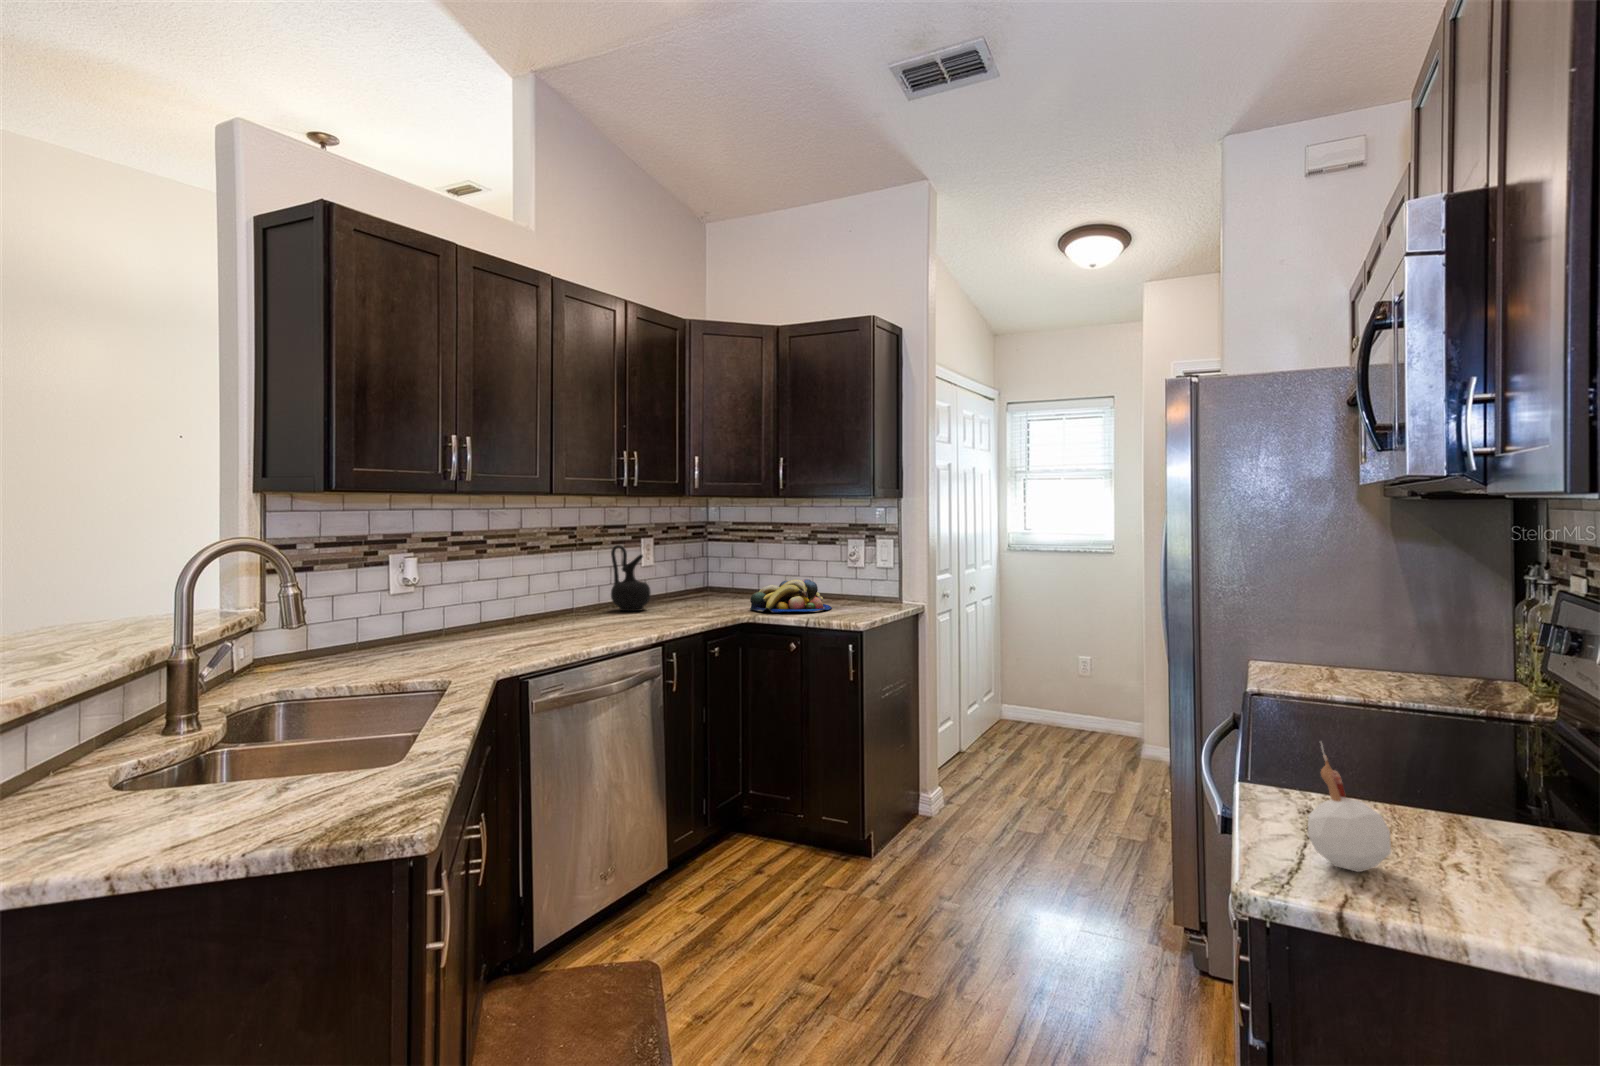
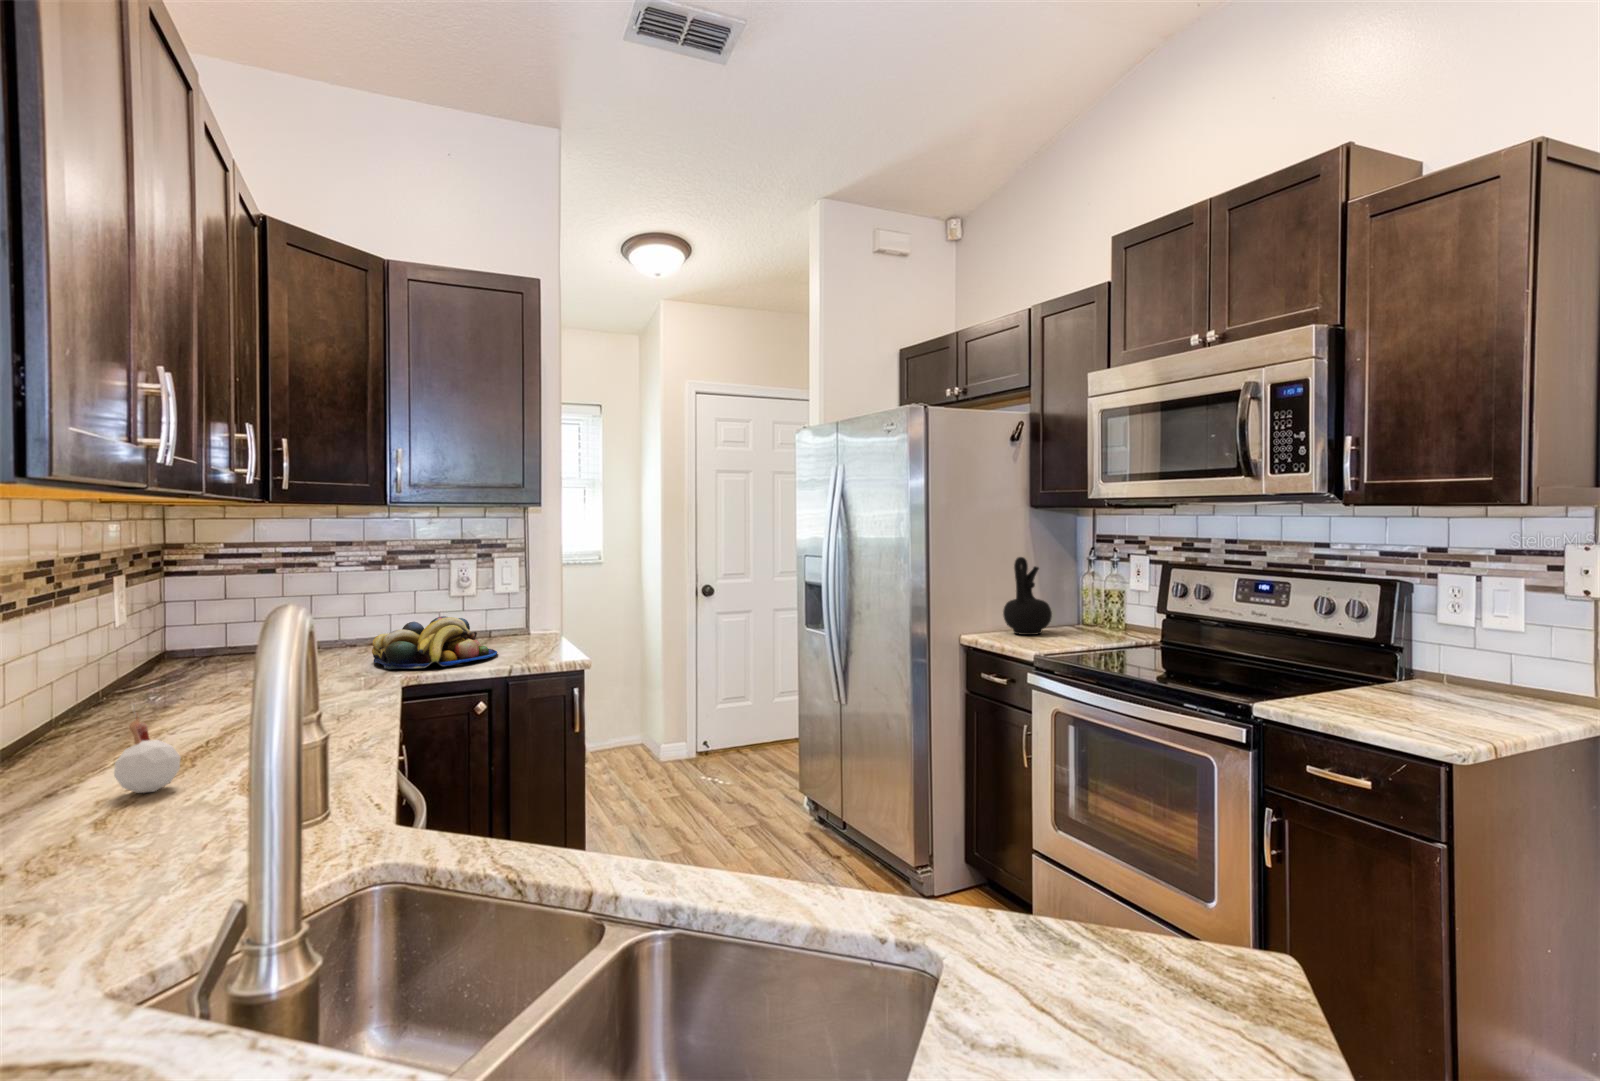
ceramic jug: present [611,545,650,611] -> present [1003,557,1052,635]
candle: present [1308,742,1391,872] -> present [114,703,180,793]

